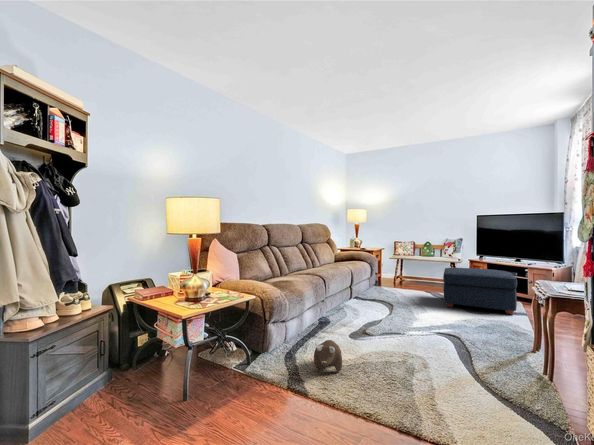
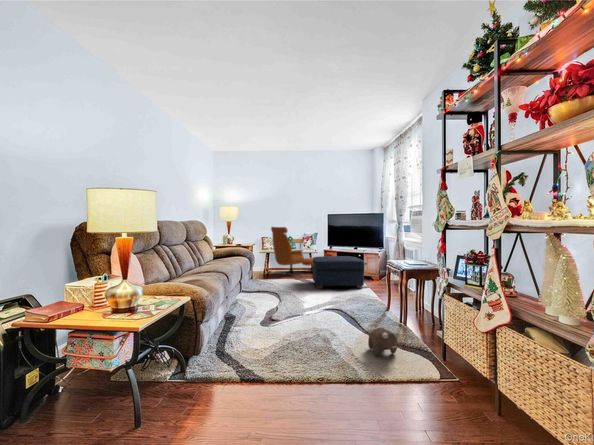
lounge chair: none [399,230,468,291] -> present [271,227,313,277]
plush toy: present [314,340,342,372] -> present [368,327,399,356]

